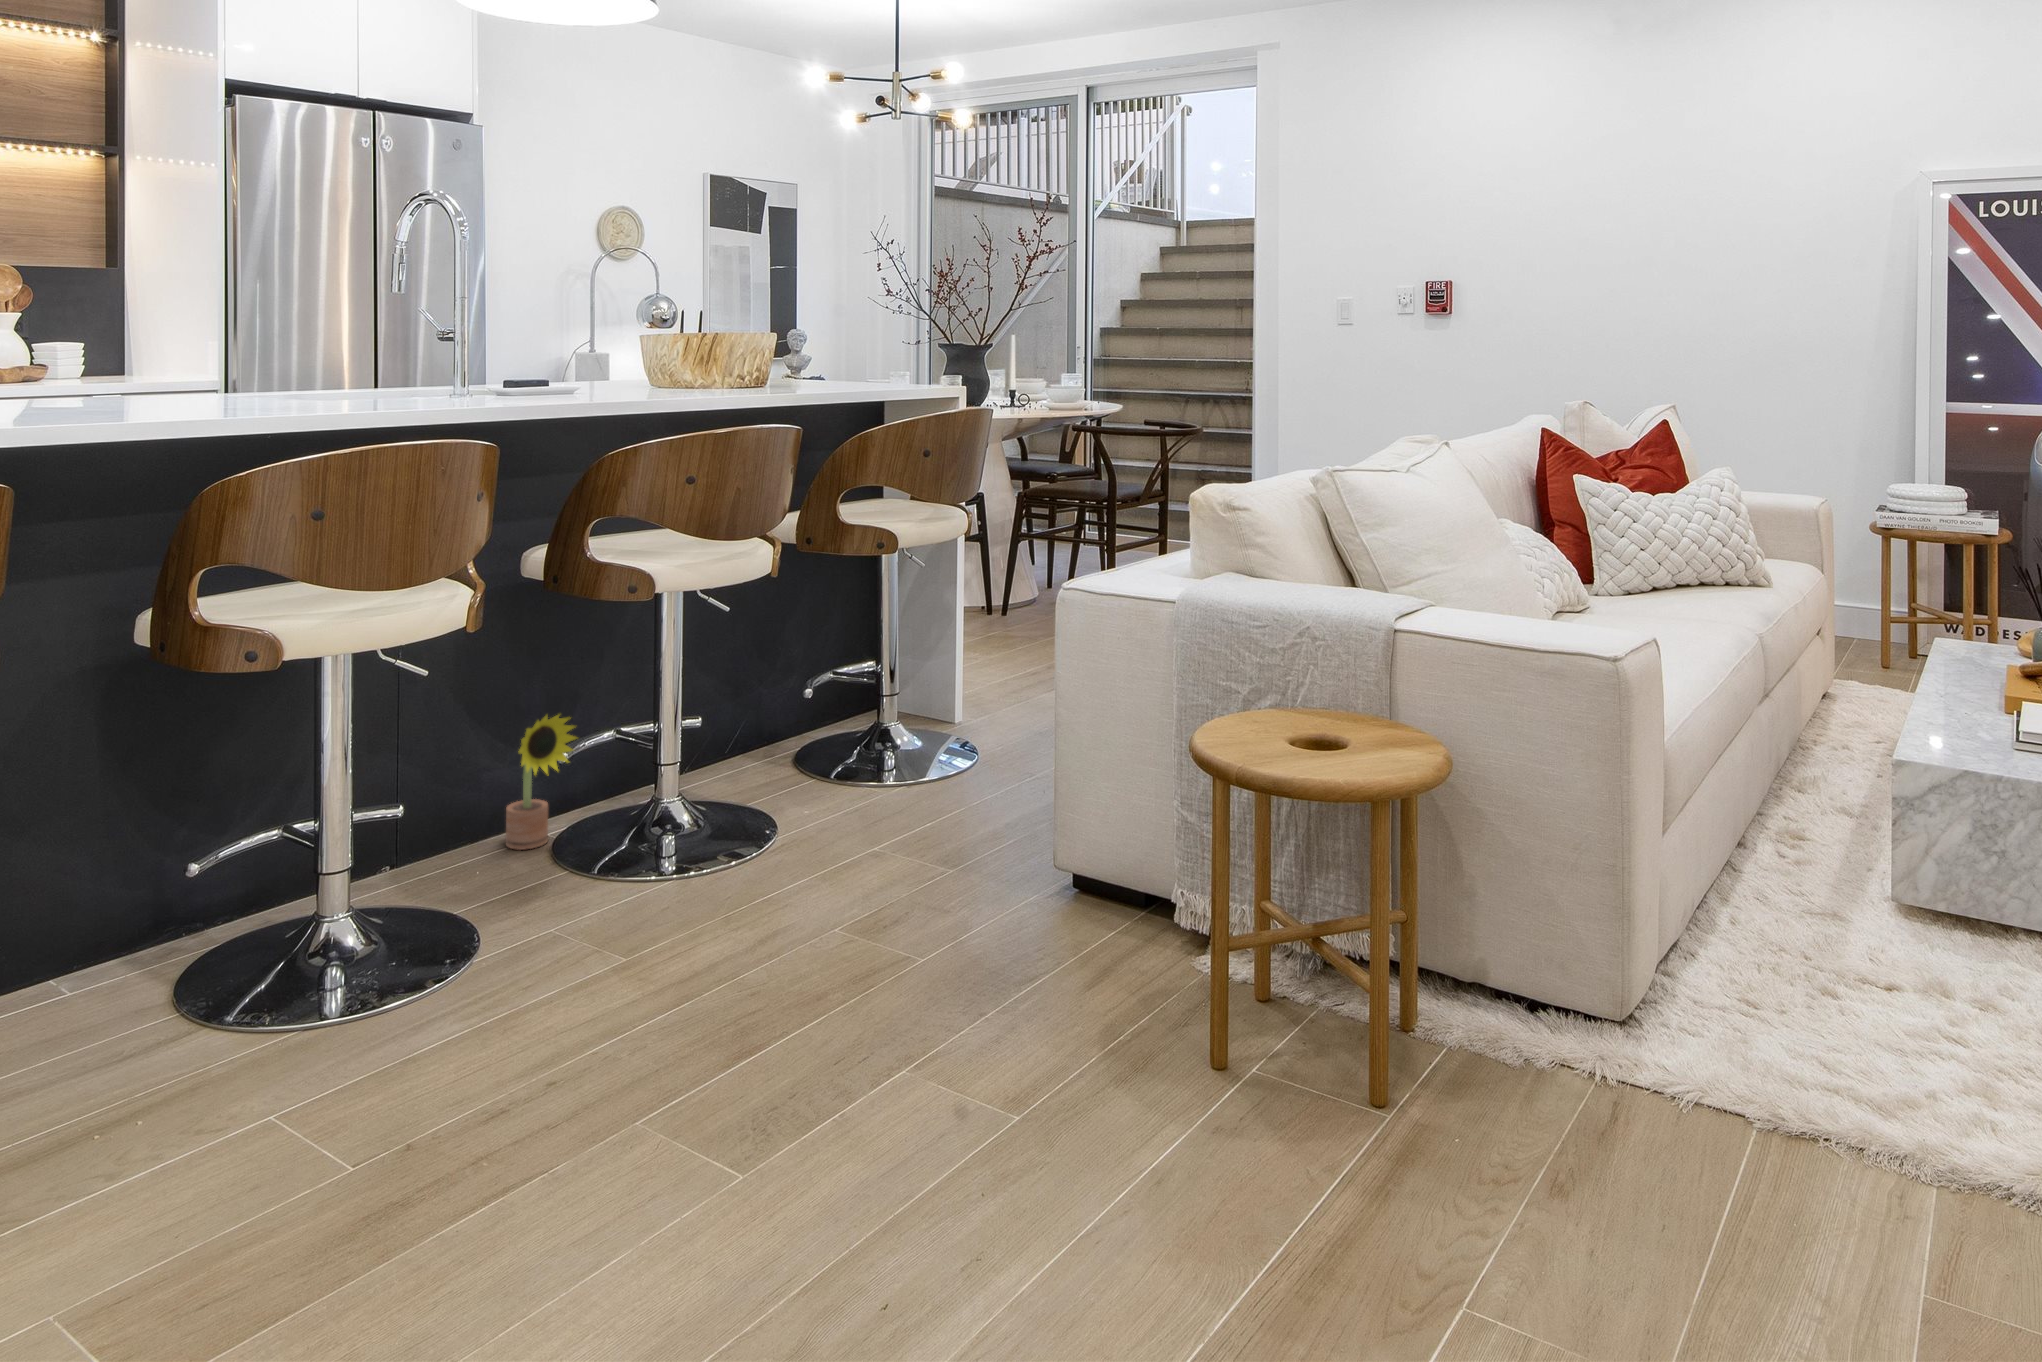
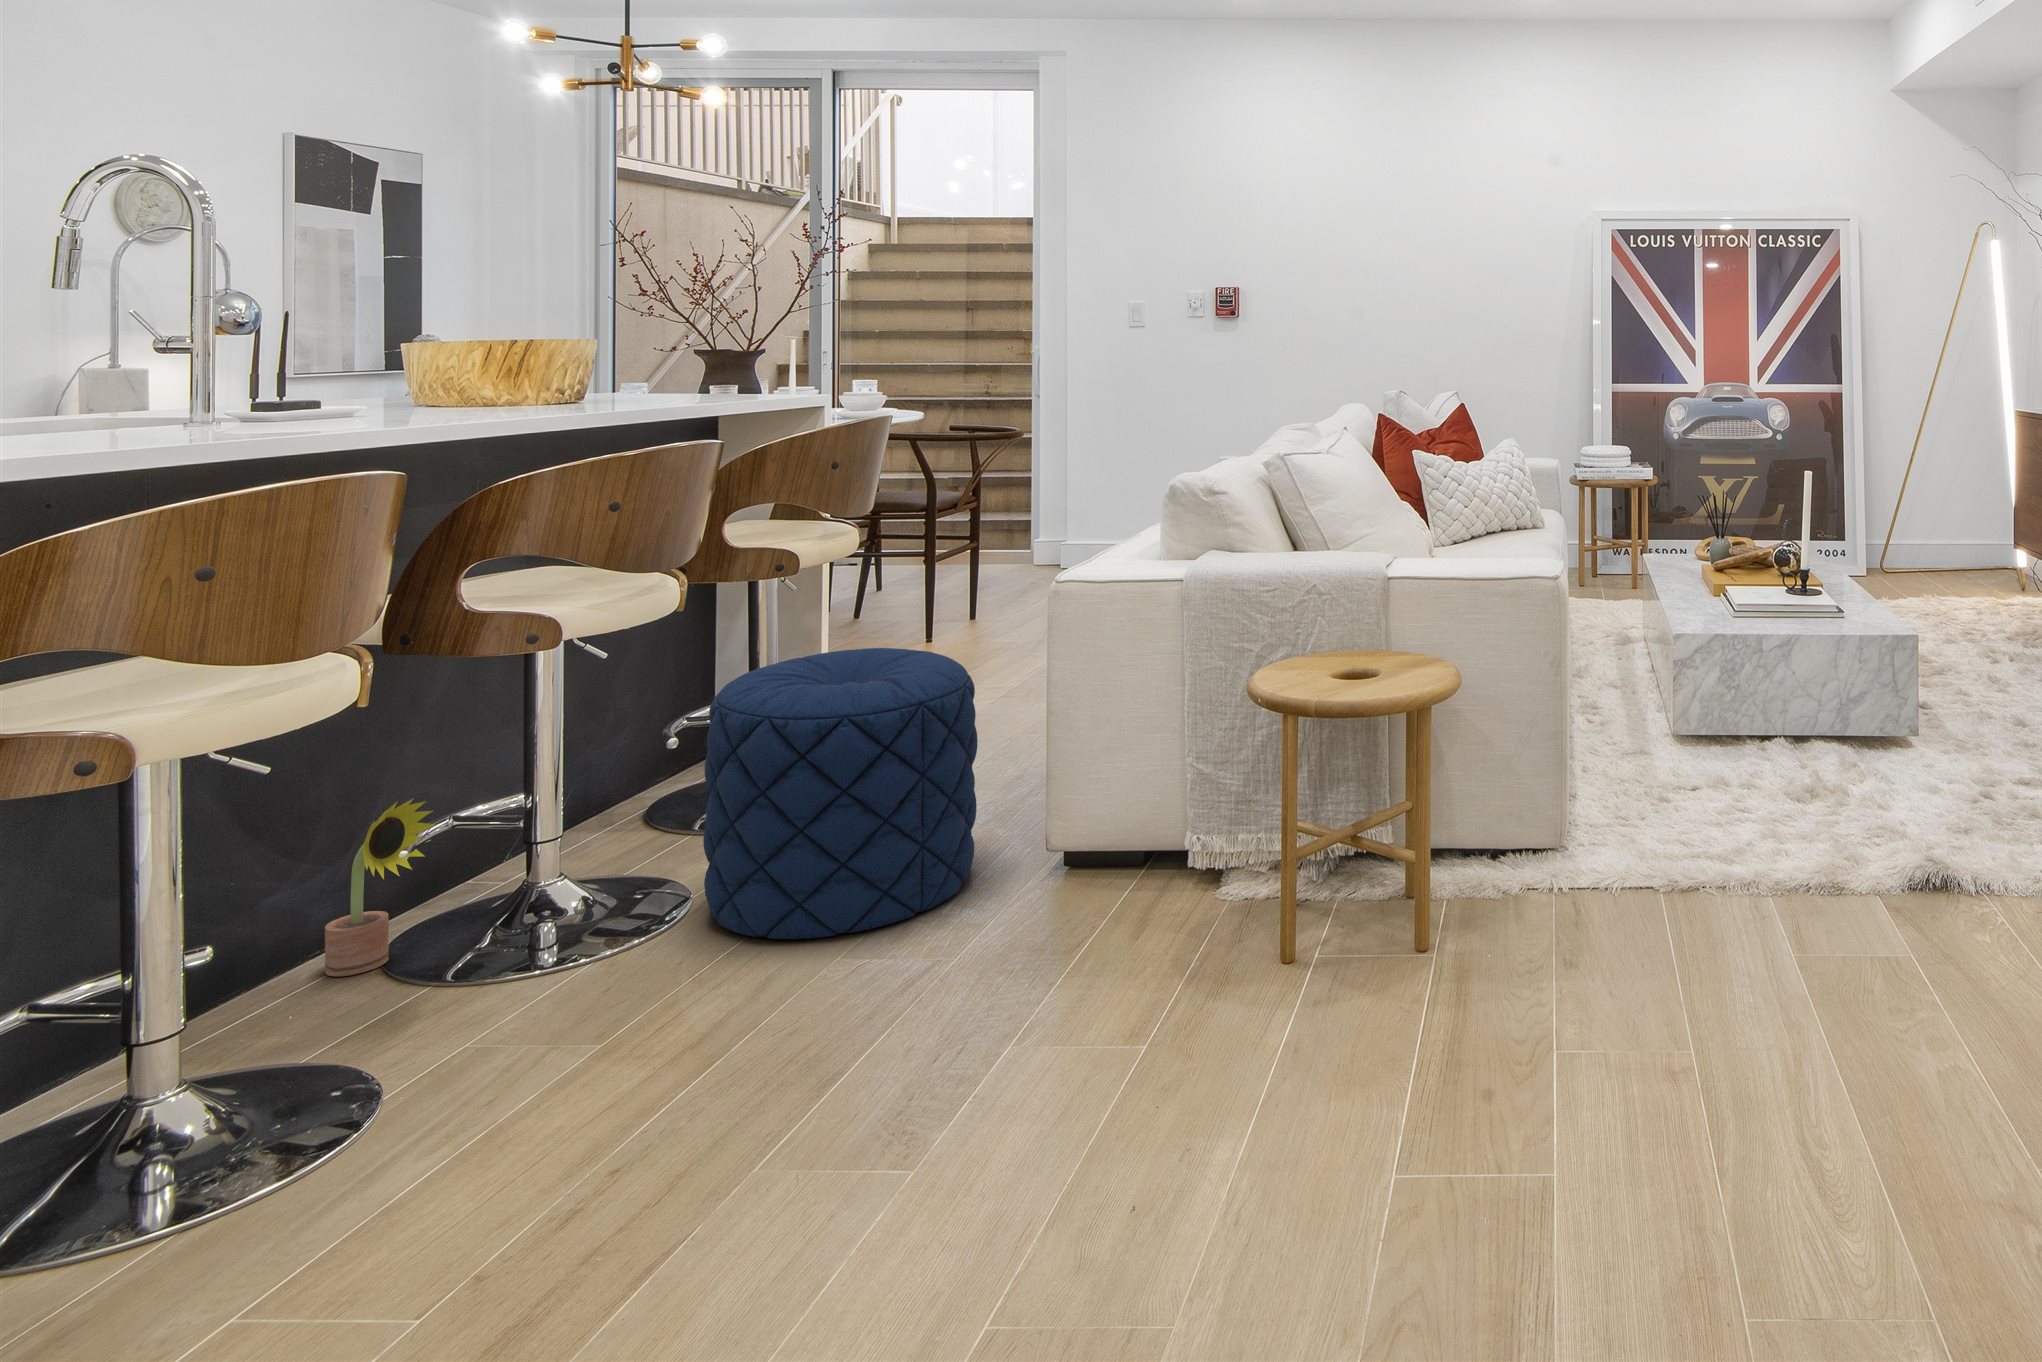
pouf: none [753,634,993,912] -> present [703,648,978,939]

